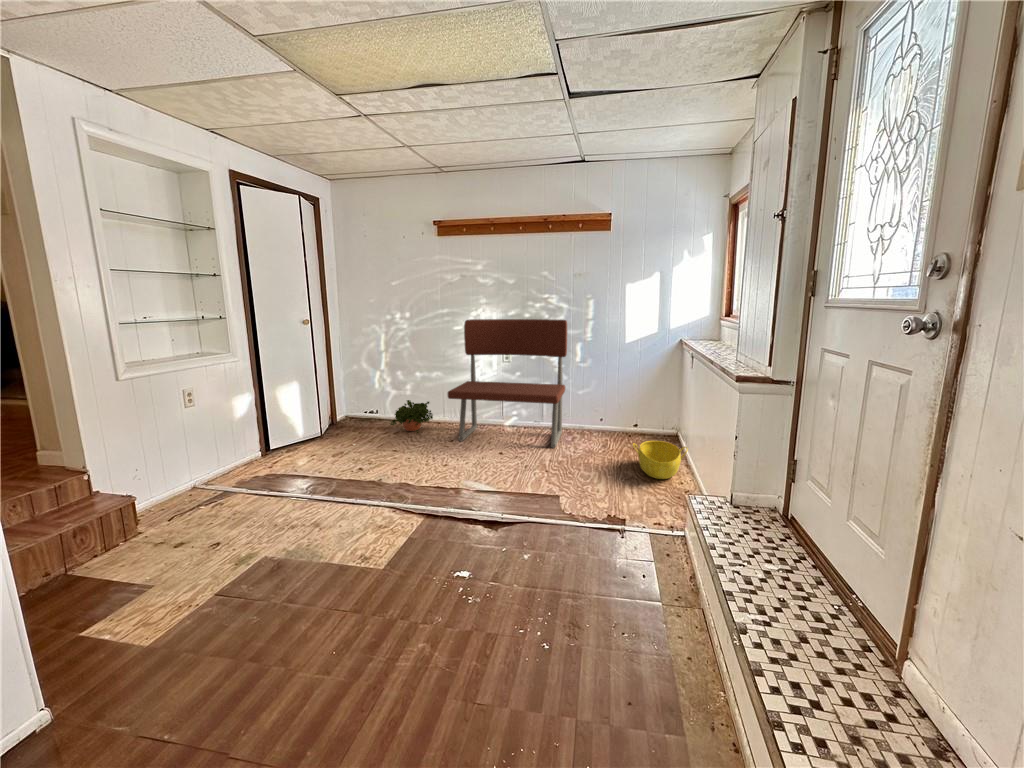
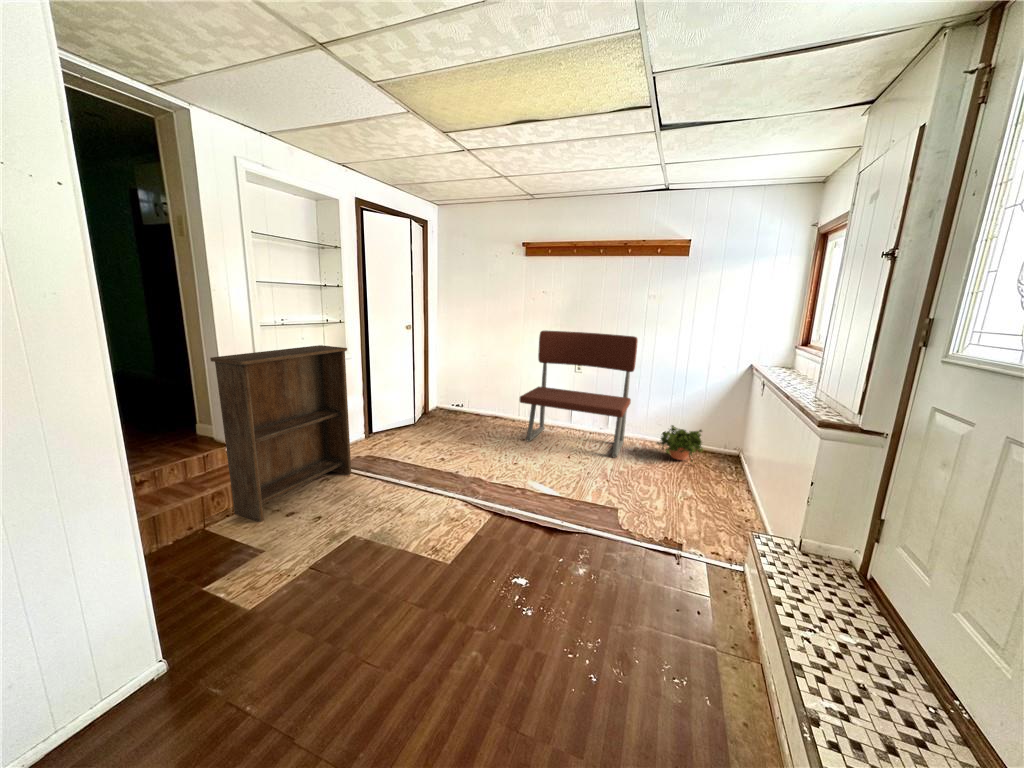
bookshelf: none [56,344,253,558] -> present [210,345,351,522]
potted plant: present [390,400,433,433] -> present [657,425,703,462]
basket: present [633,441,688,479] -> none [695,463,754,505]

